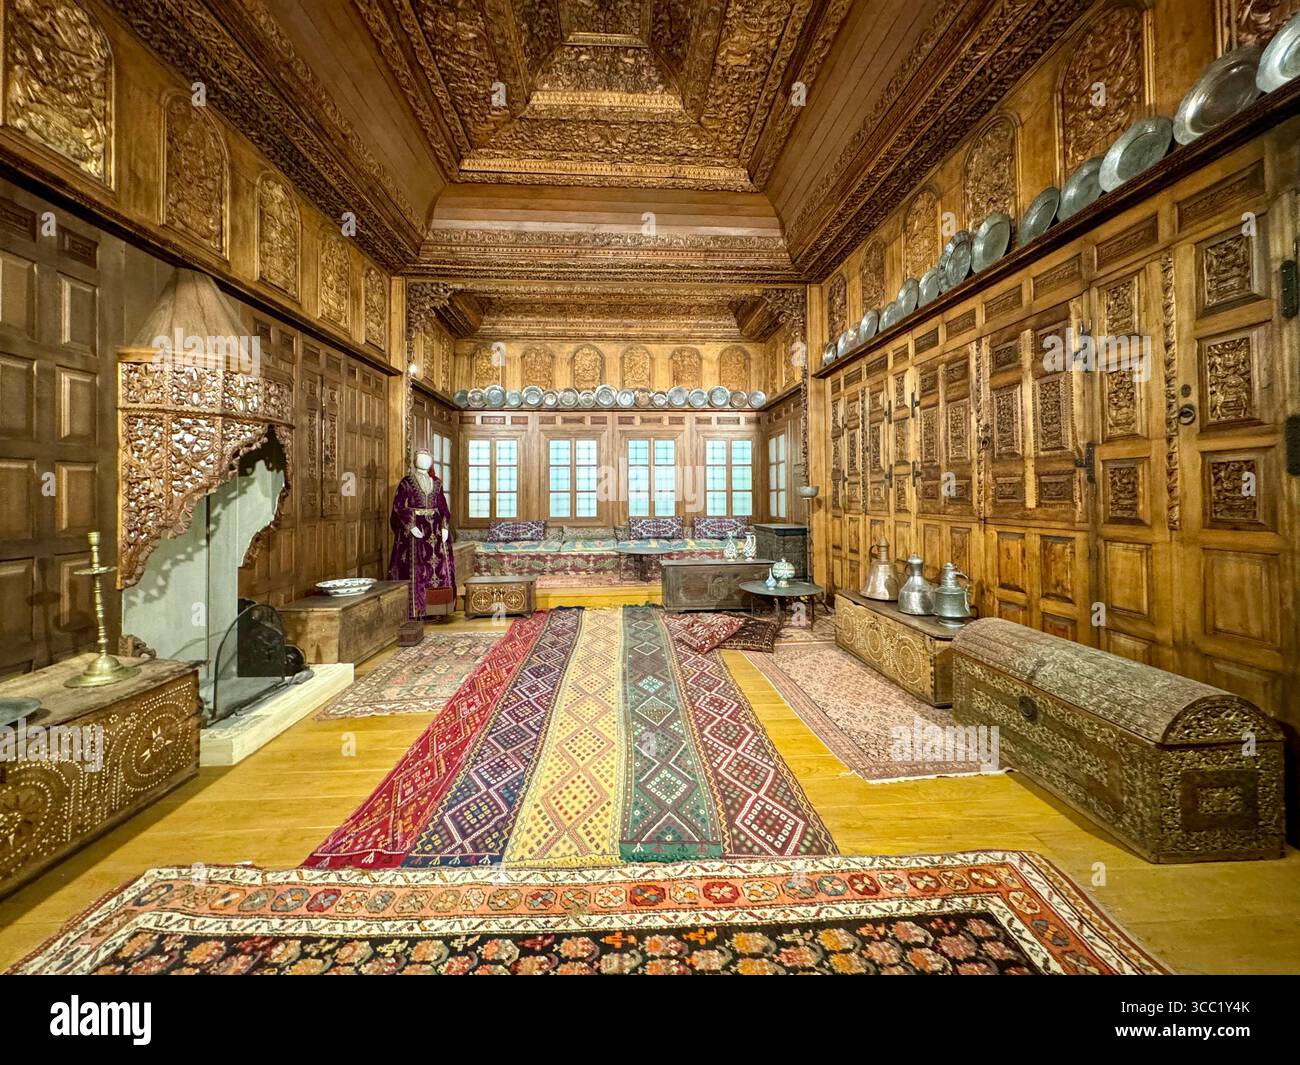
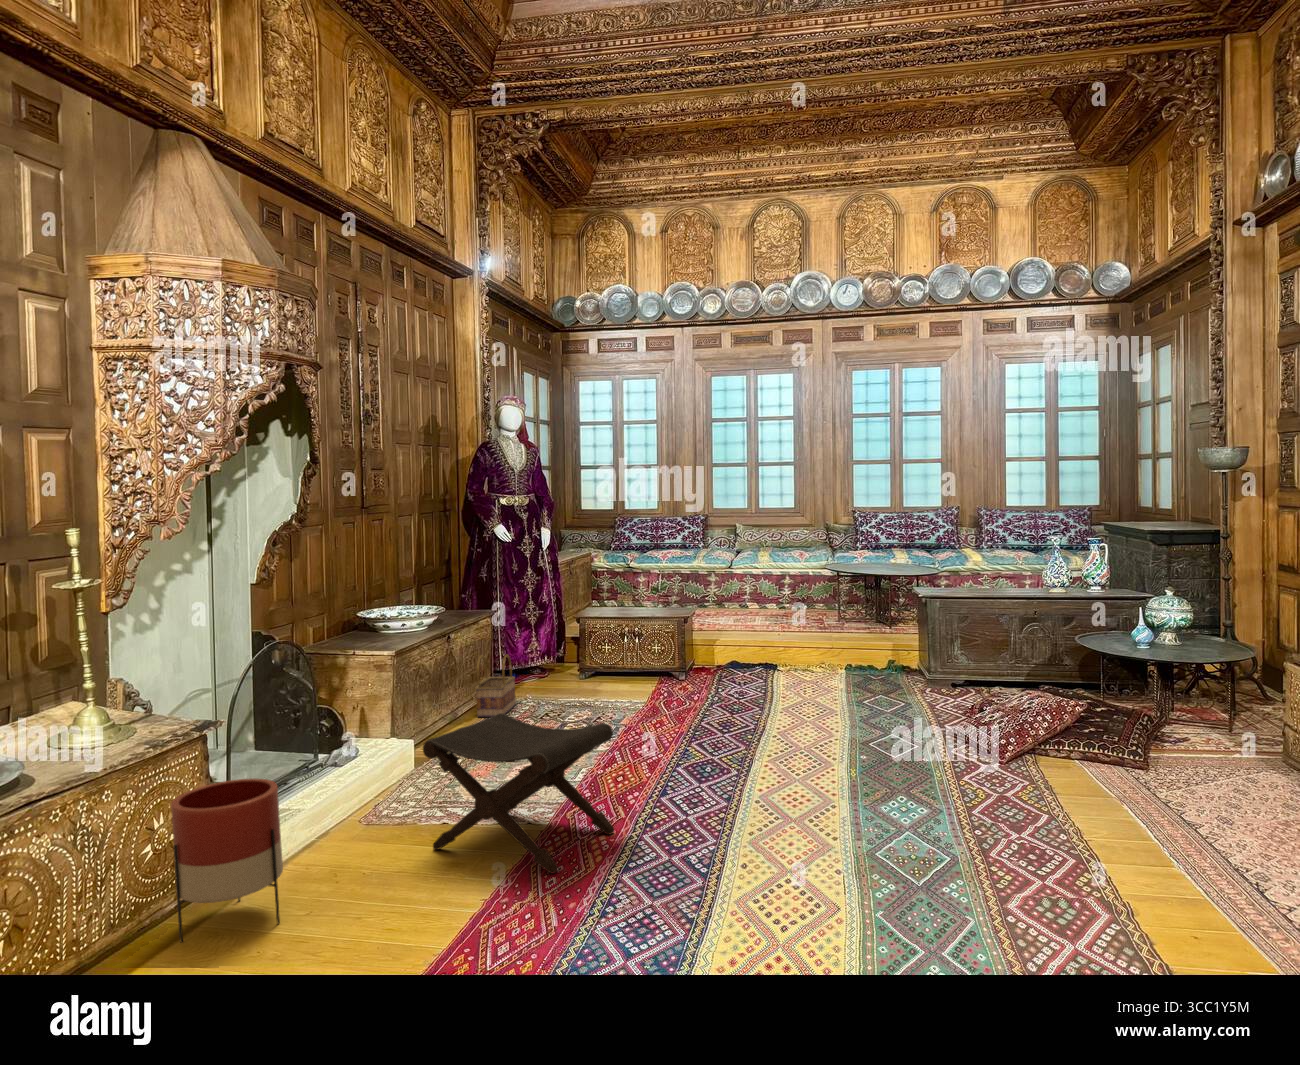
planter: present [425,587,454,624] -> present [171,779,283,942]
footstool: none [362,646,485,740] -> present [423,713,614,874]

